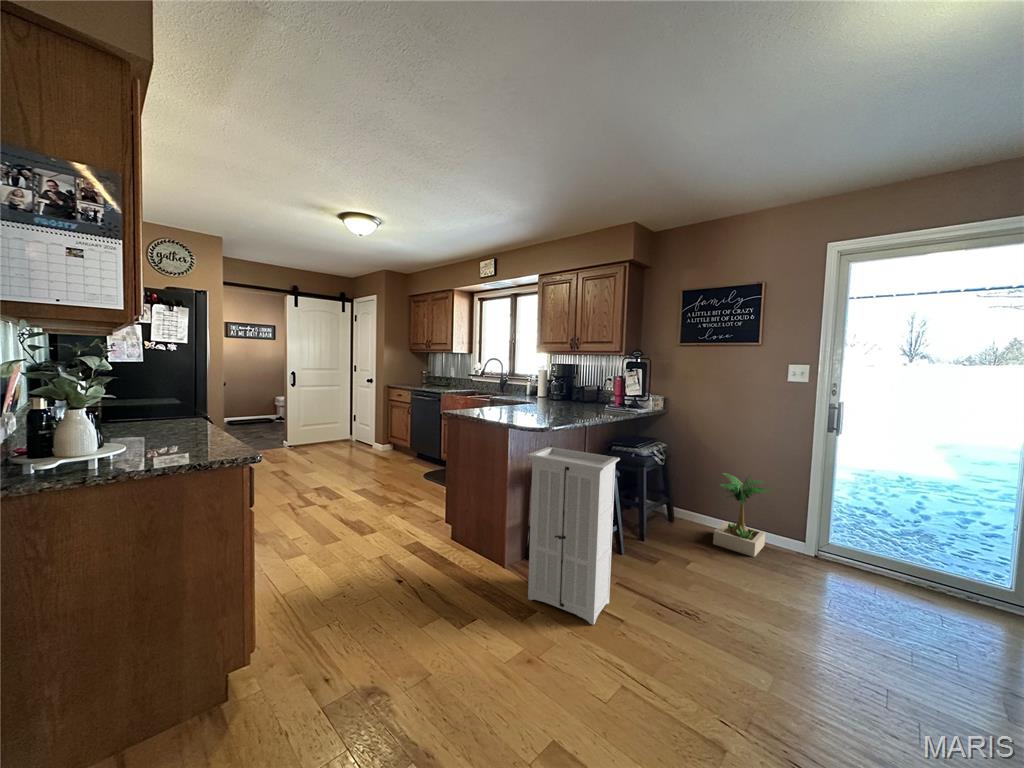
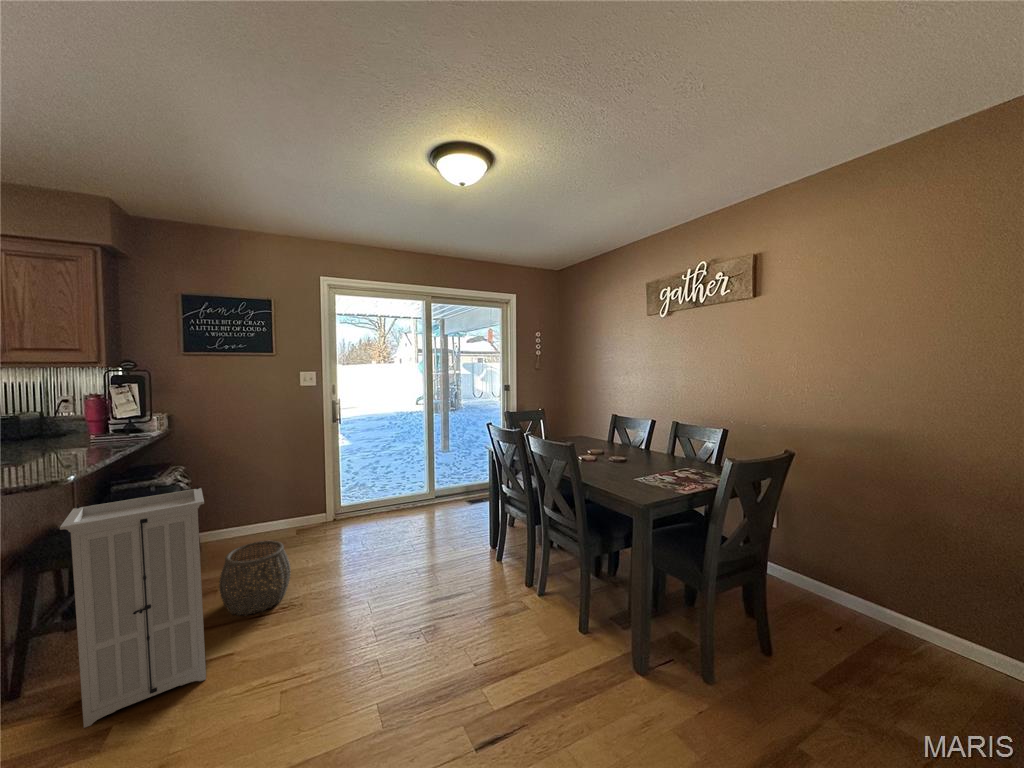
potted plant: present [713,473,773,557] -> none [254,471,309,547]
woven basket: none [641,530,709,606] -> present [219,541,291,615]

